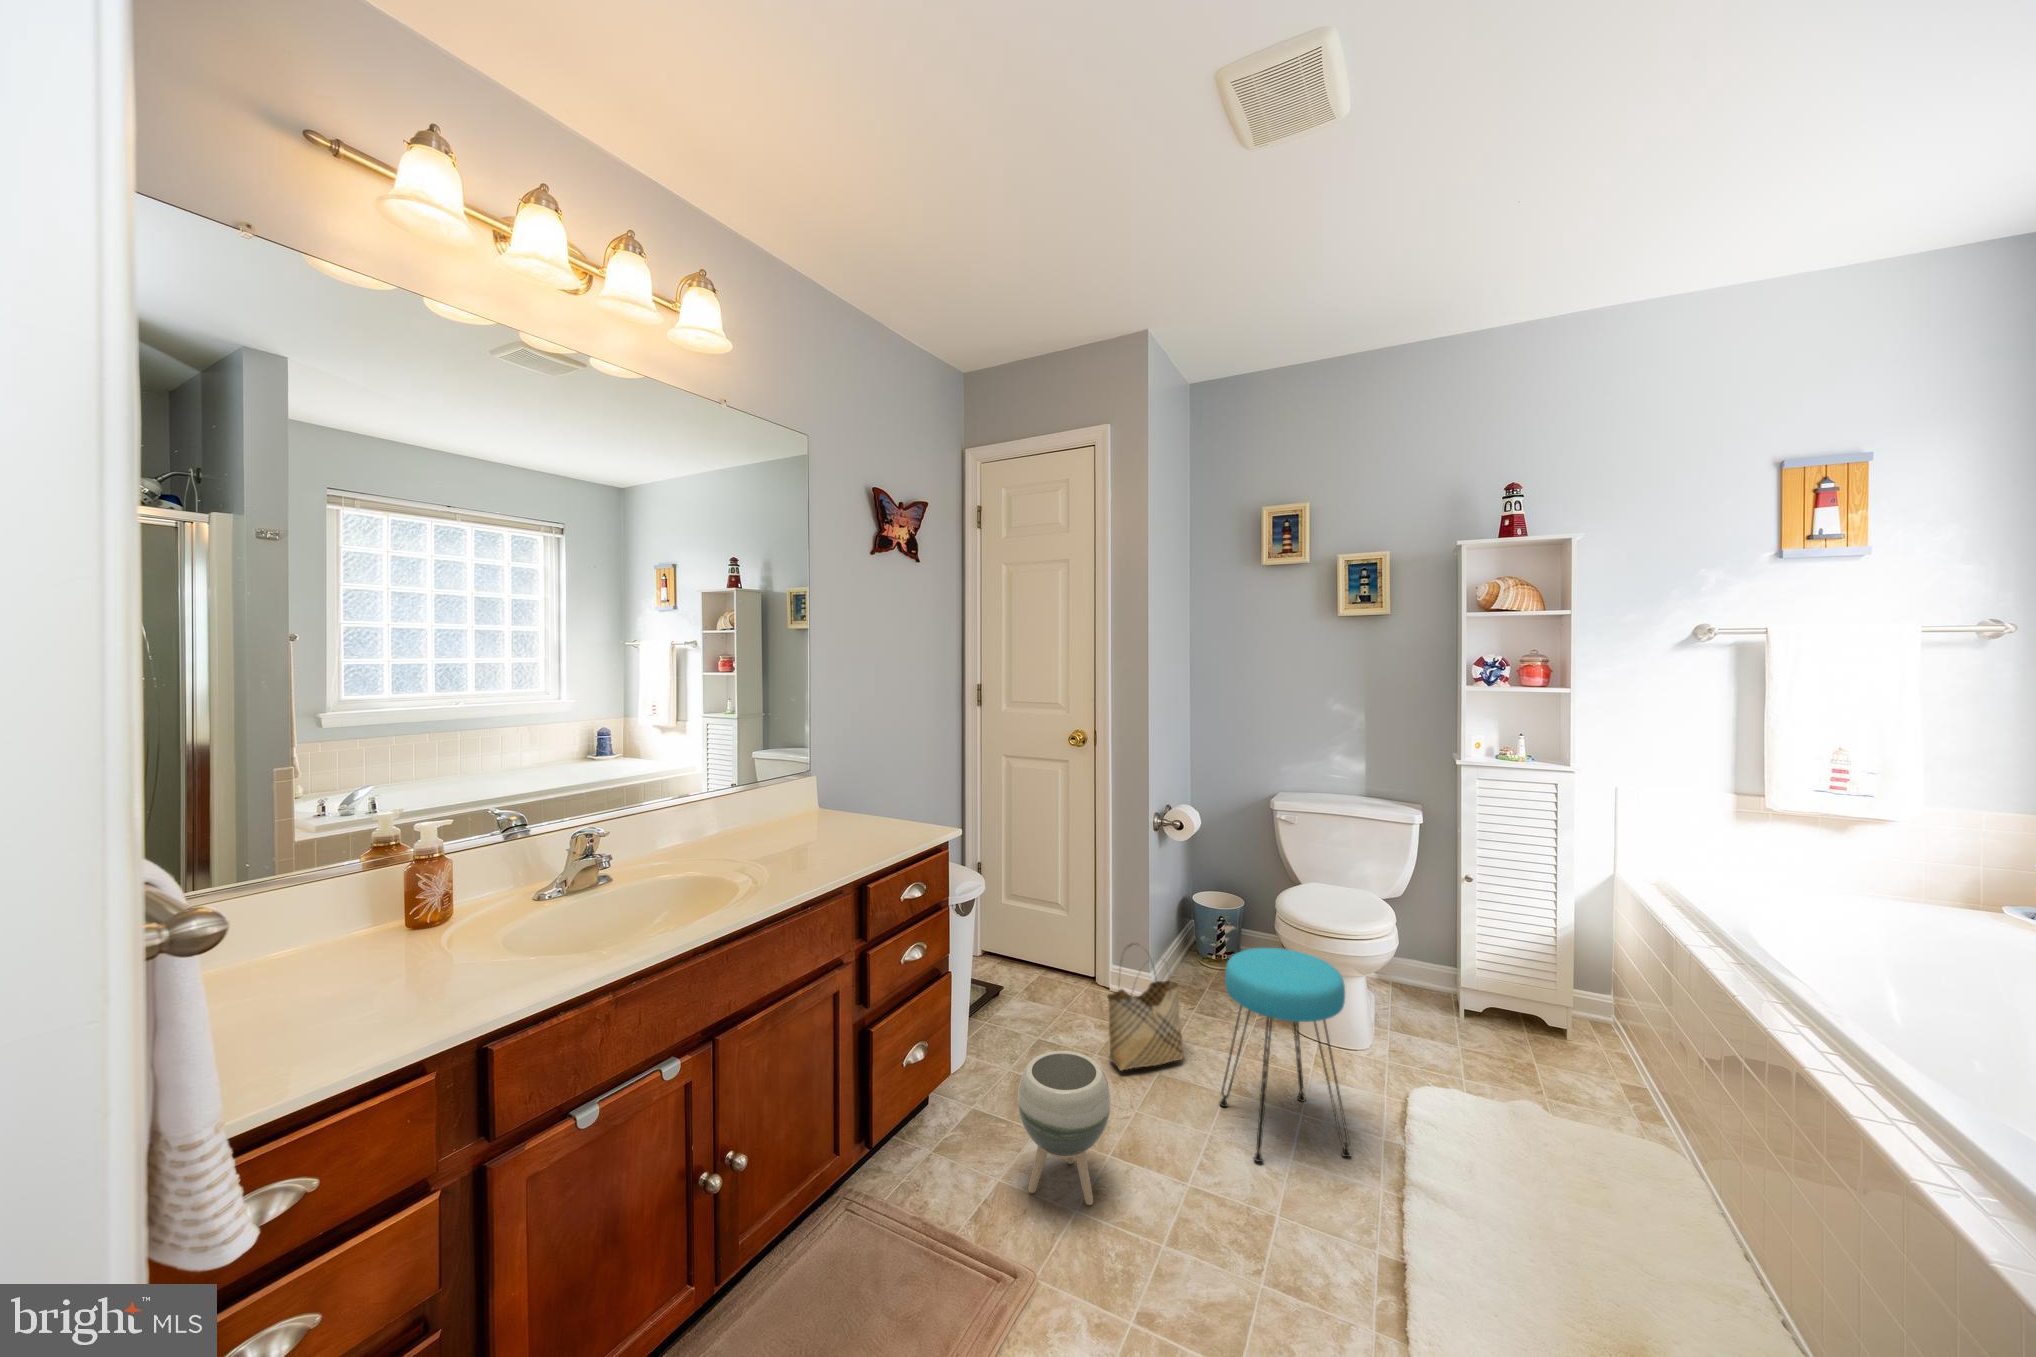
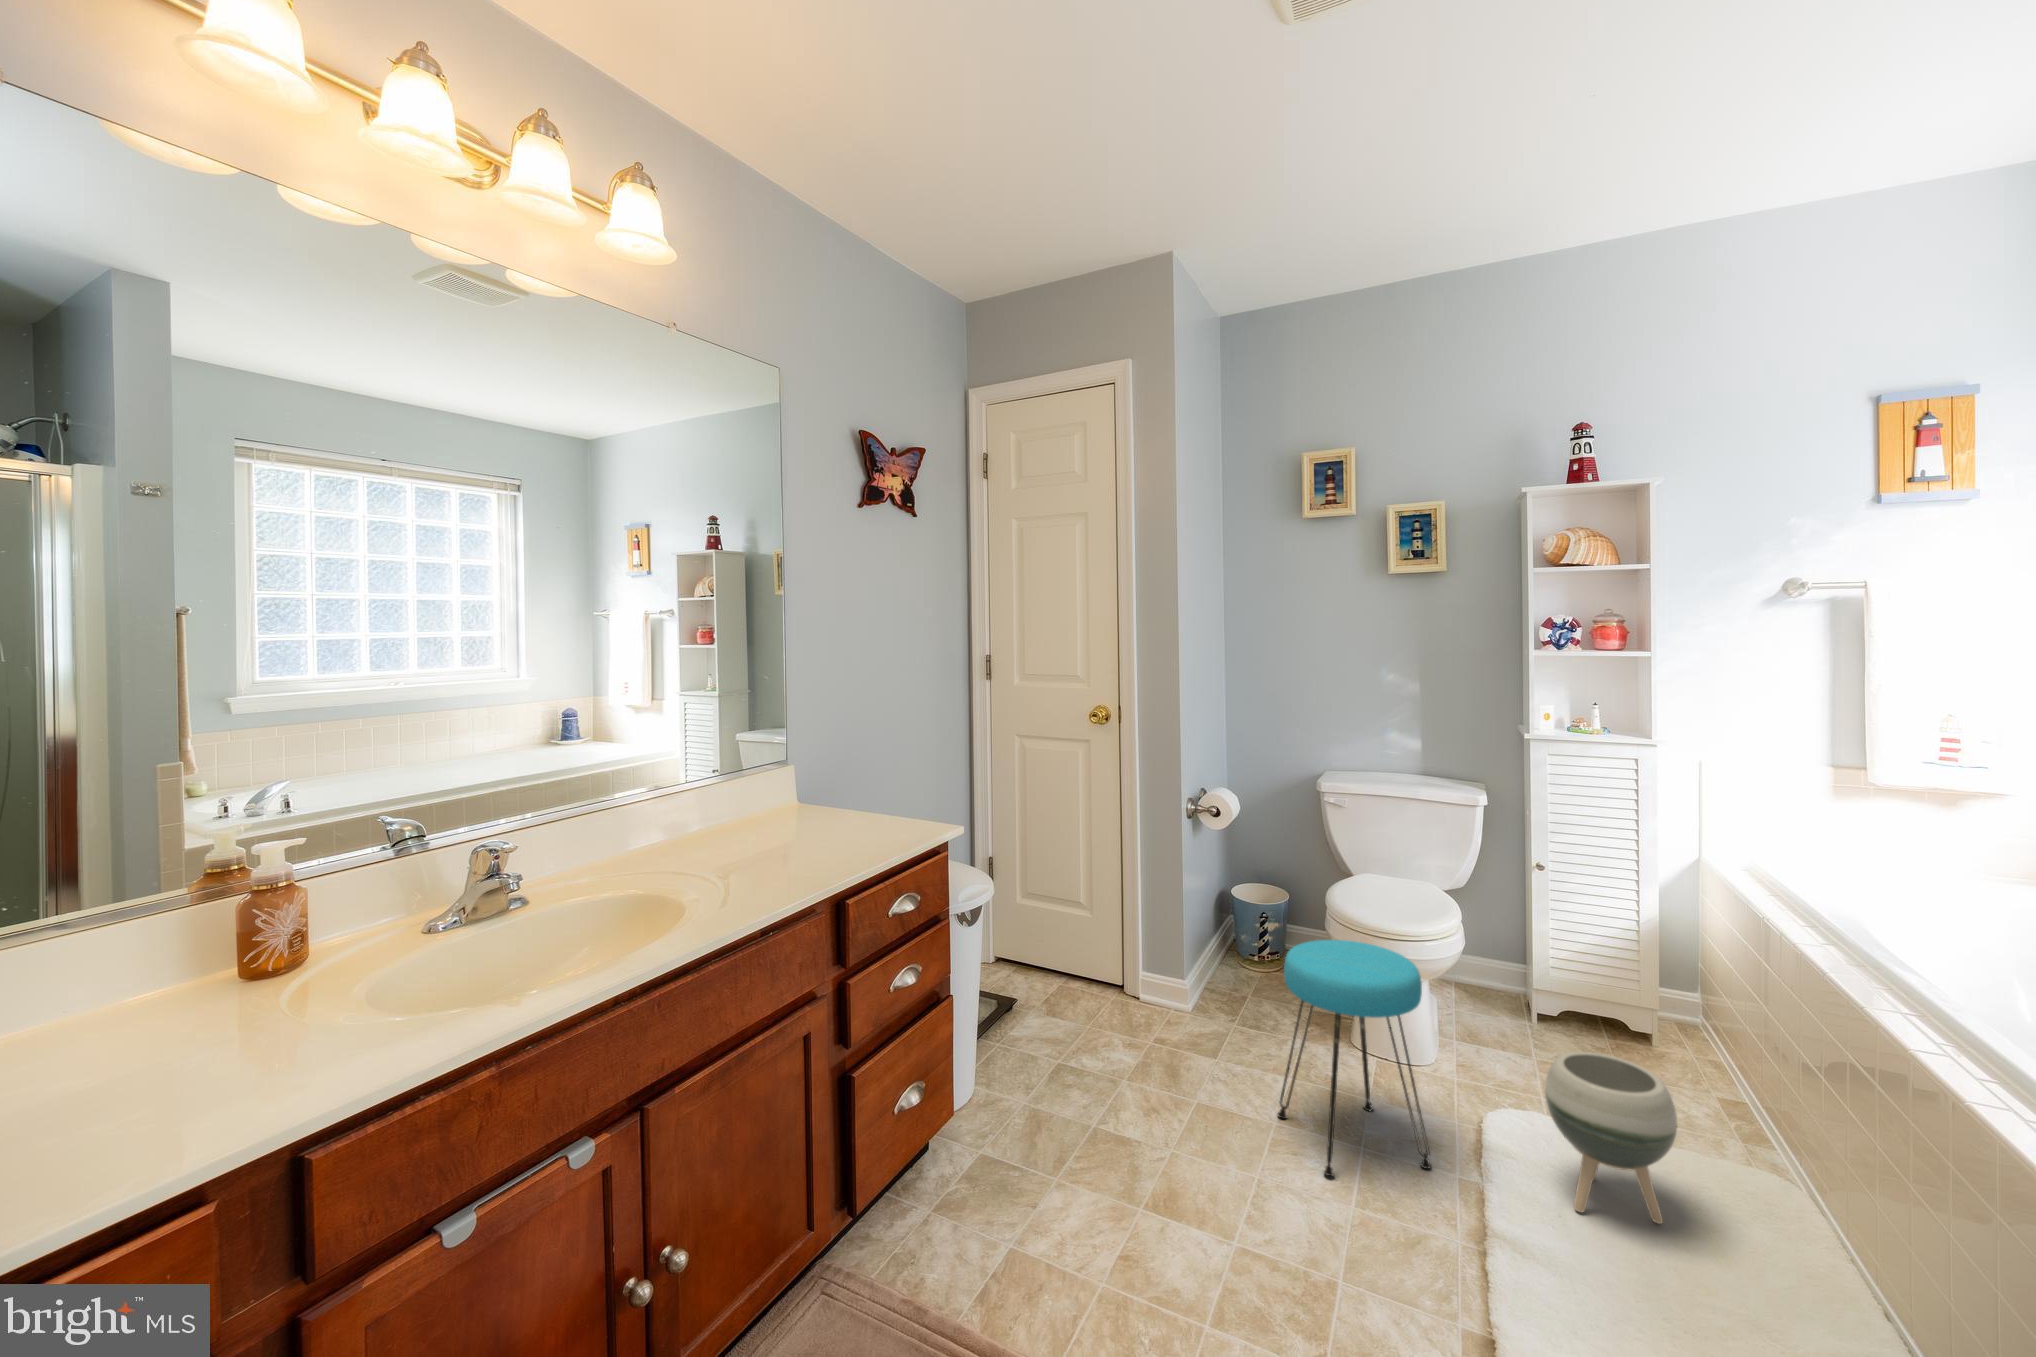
woven basket: present [1107,943,1183,1070] -> none [1146,941,1231,1083]
planter: present [1018,1051,1111,1205] -> present [1545,1051,1677,1224]

